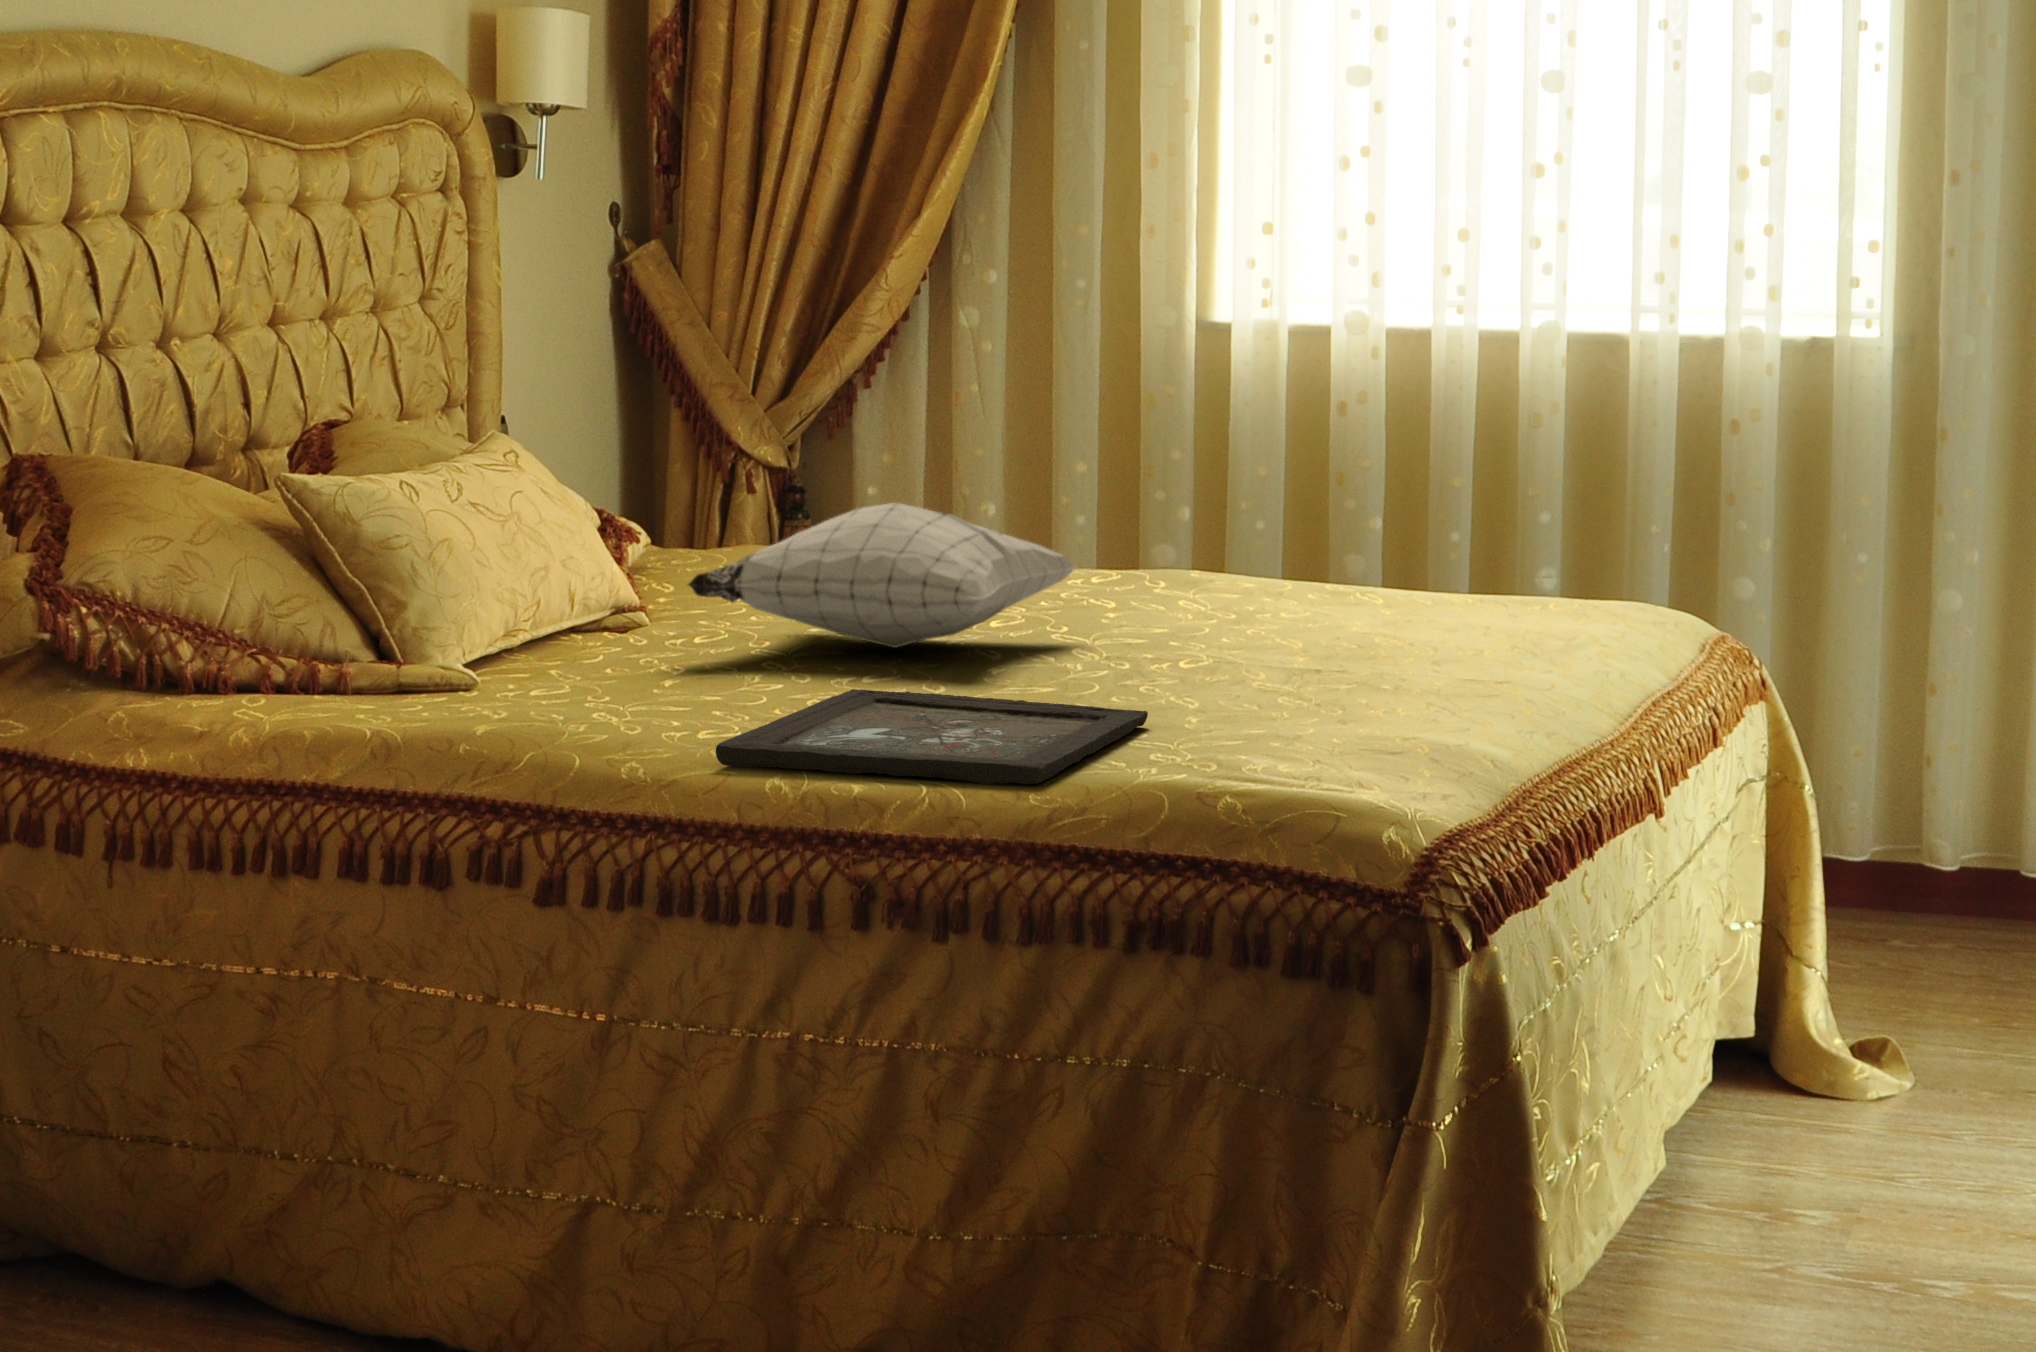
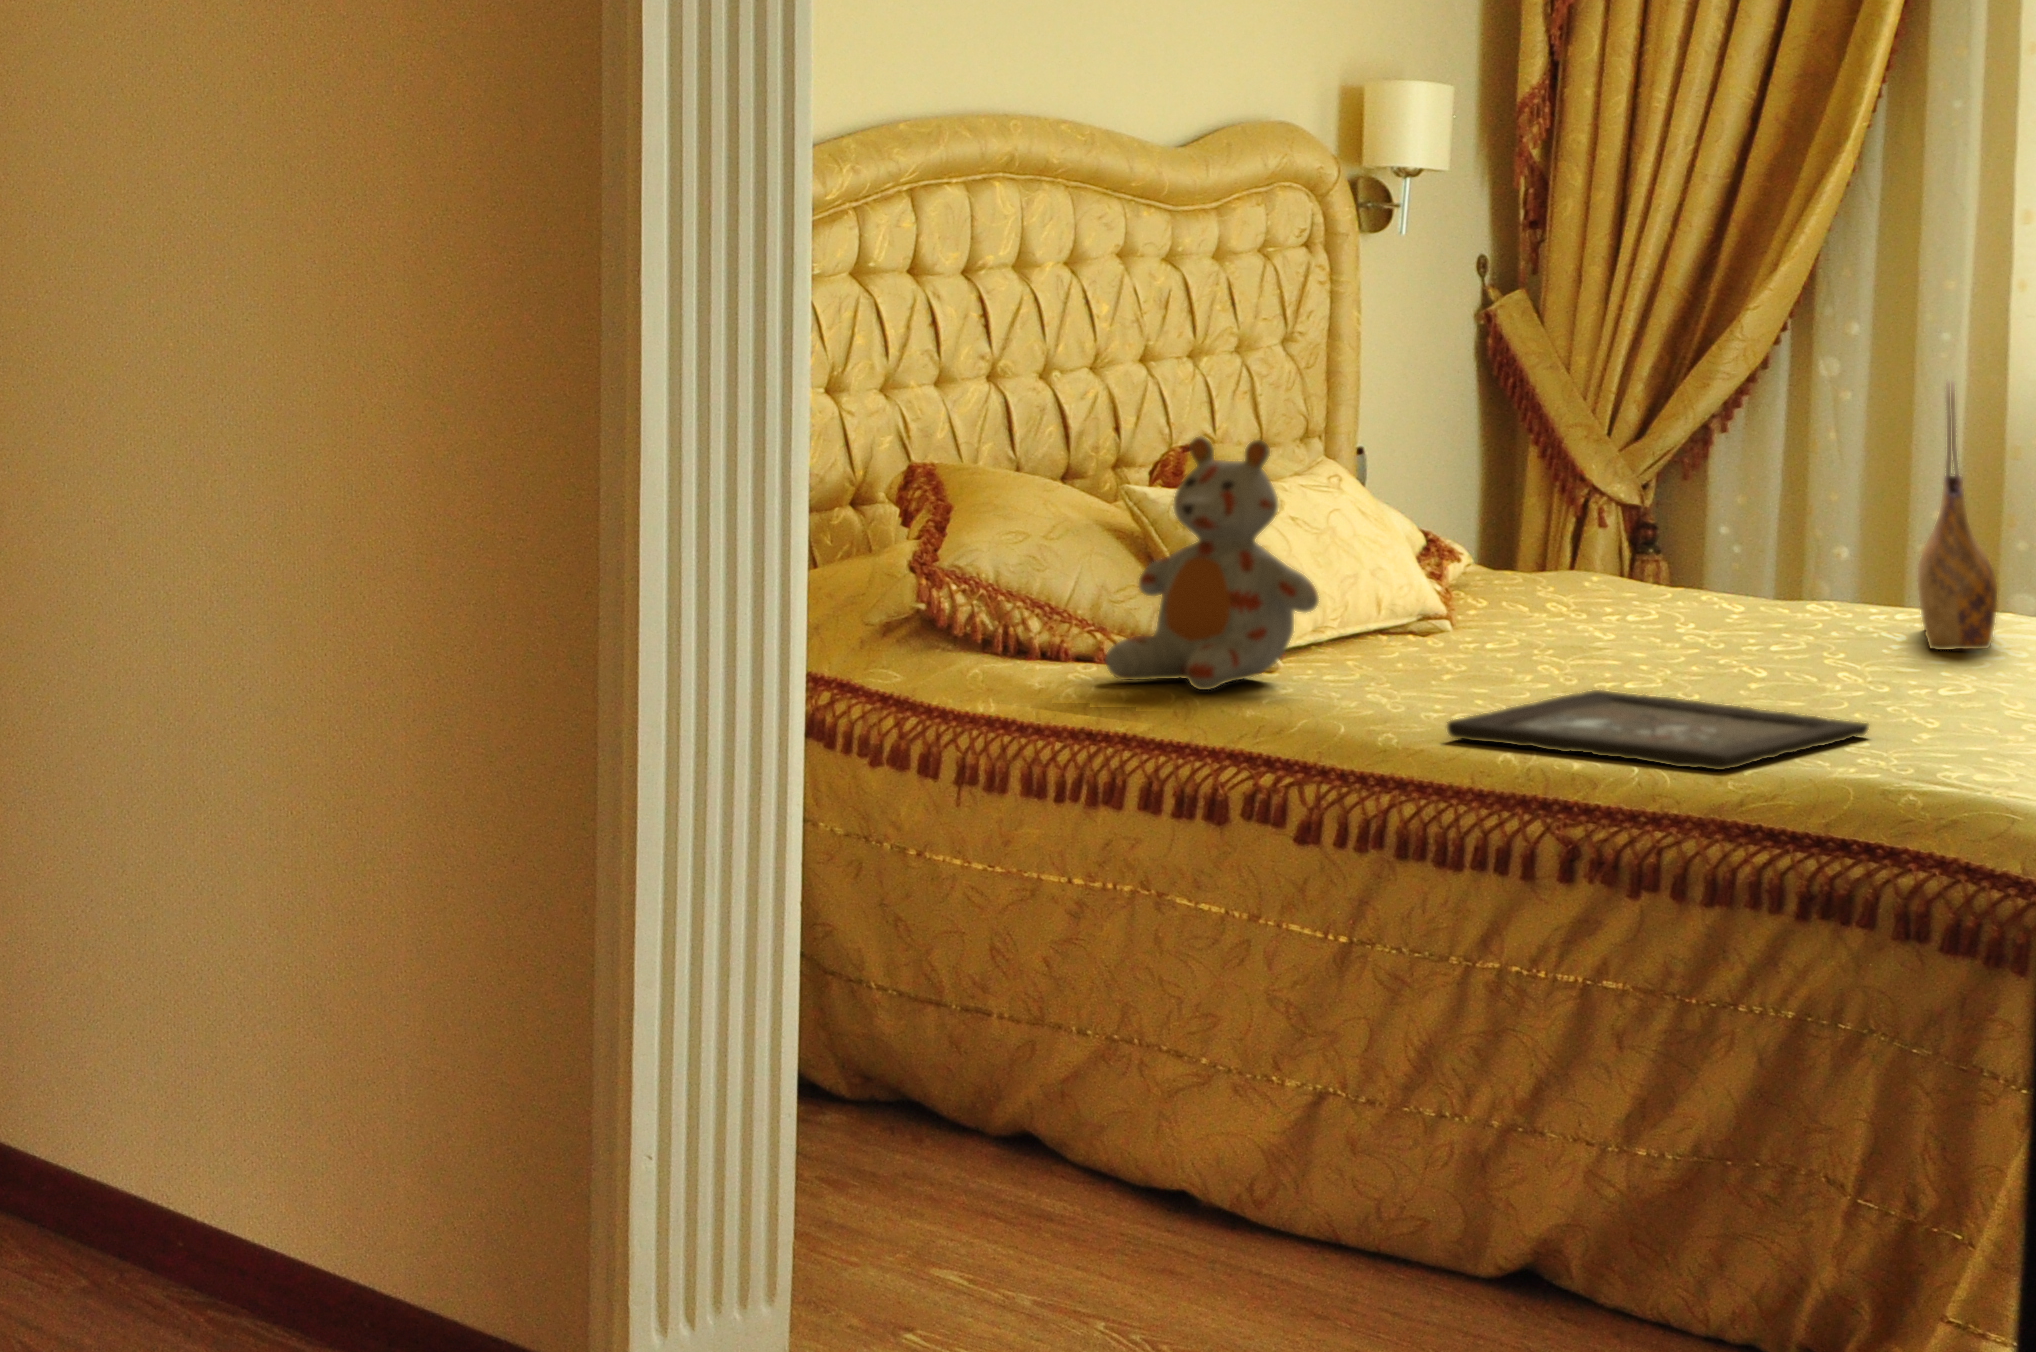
tote bag: none [1100,329,1181,617] -> present [1918,382,1997,650]
stuffed bear: none [276,394,534,720] -> present [1105,437,1319,690]
pillow: present [688,503,1075,648] -> none [1468,535,1867,663]

